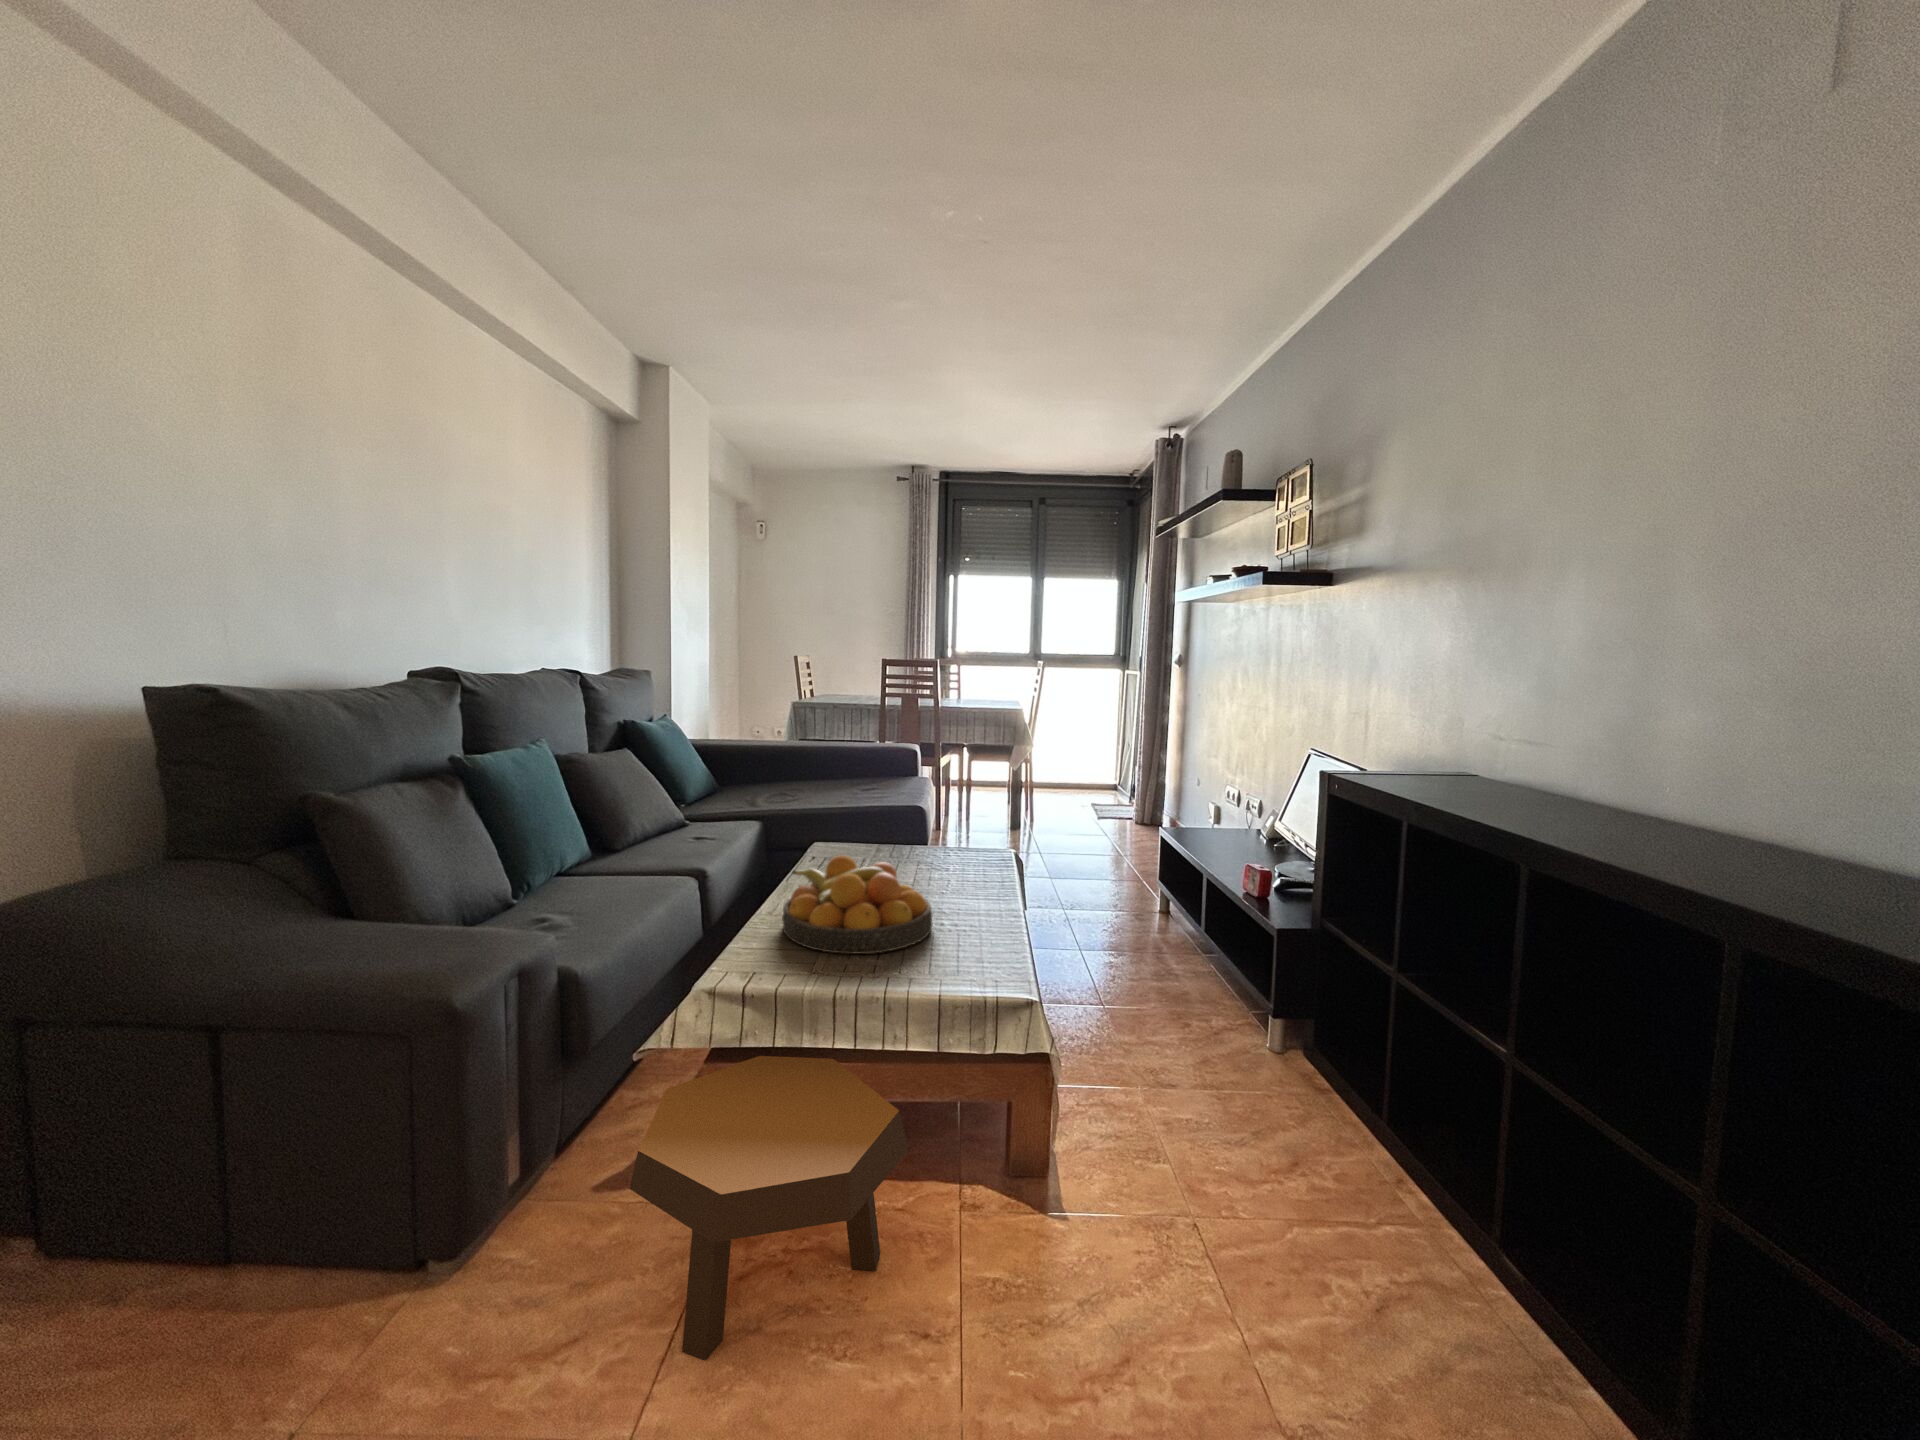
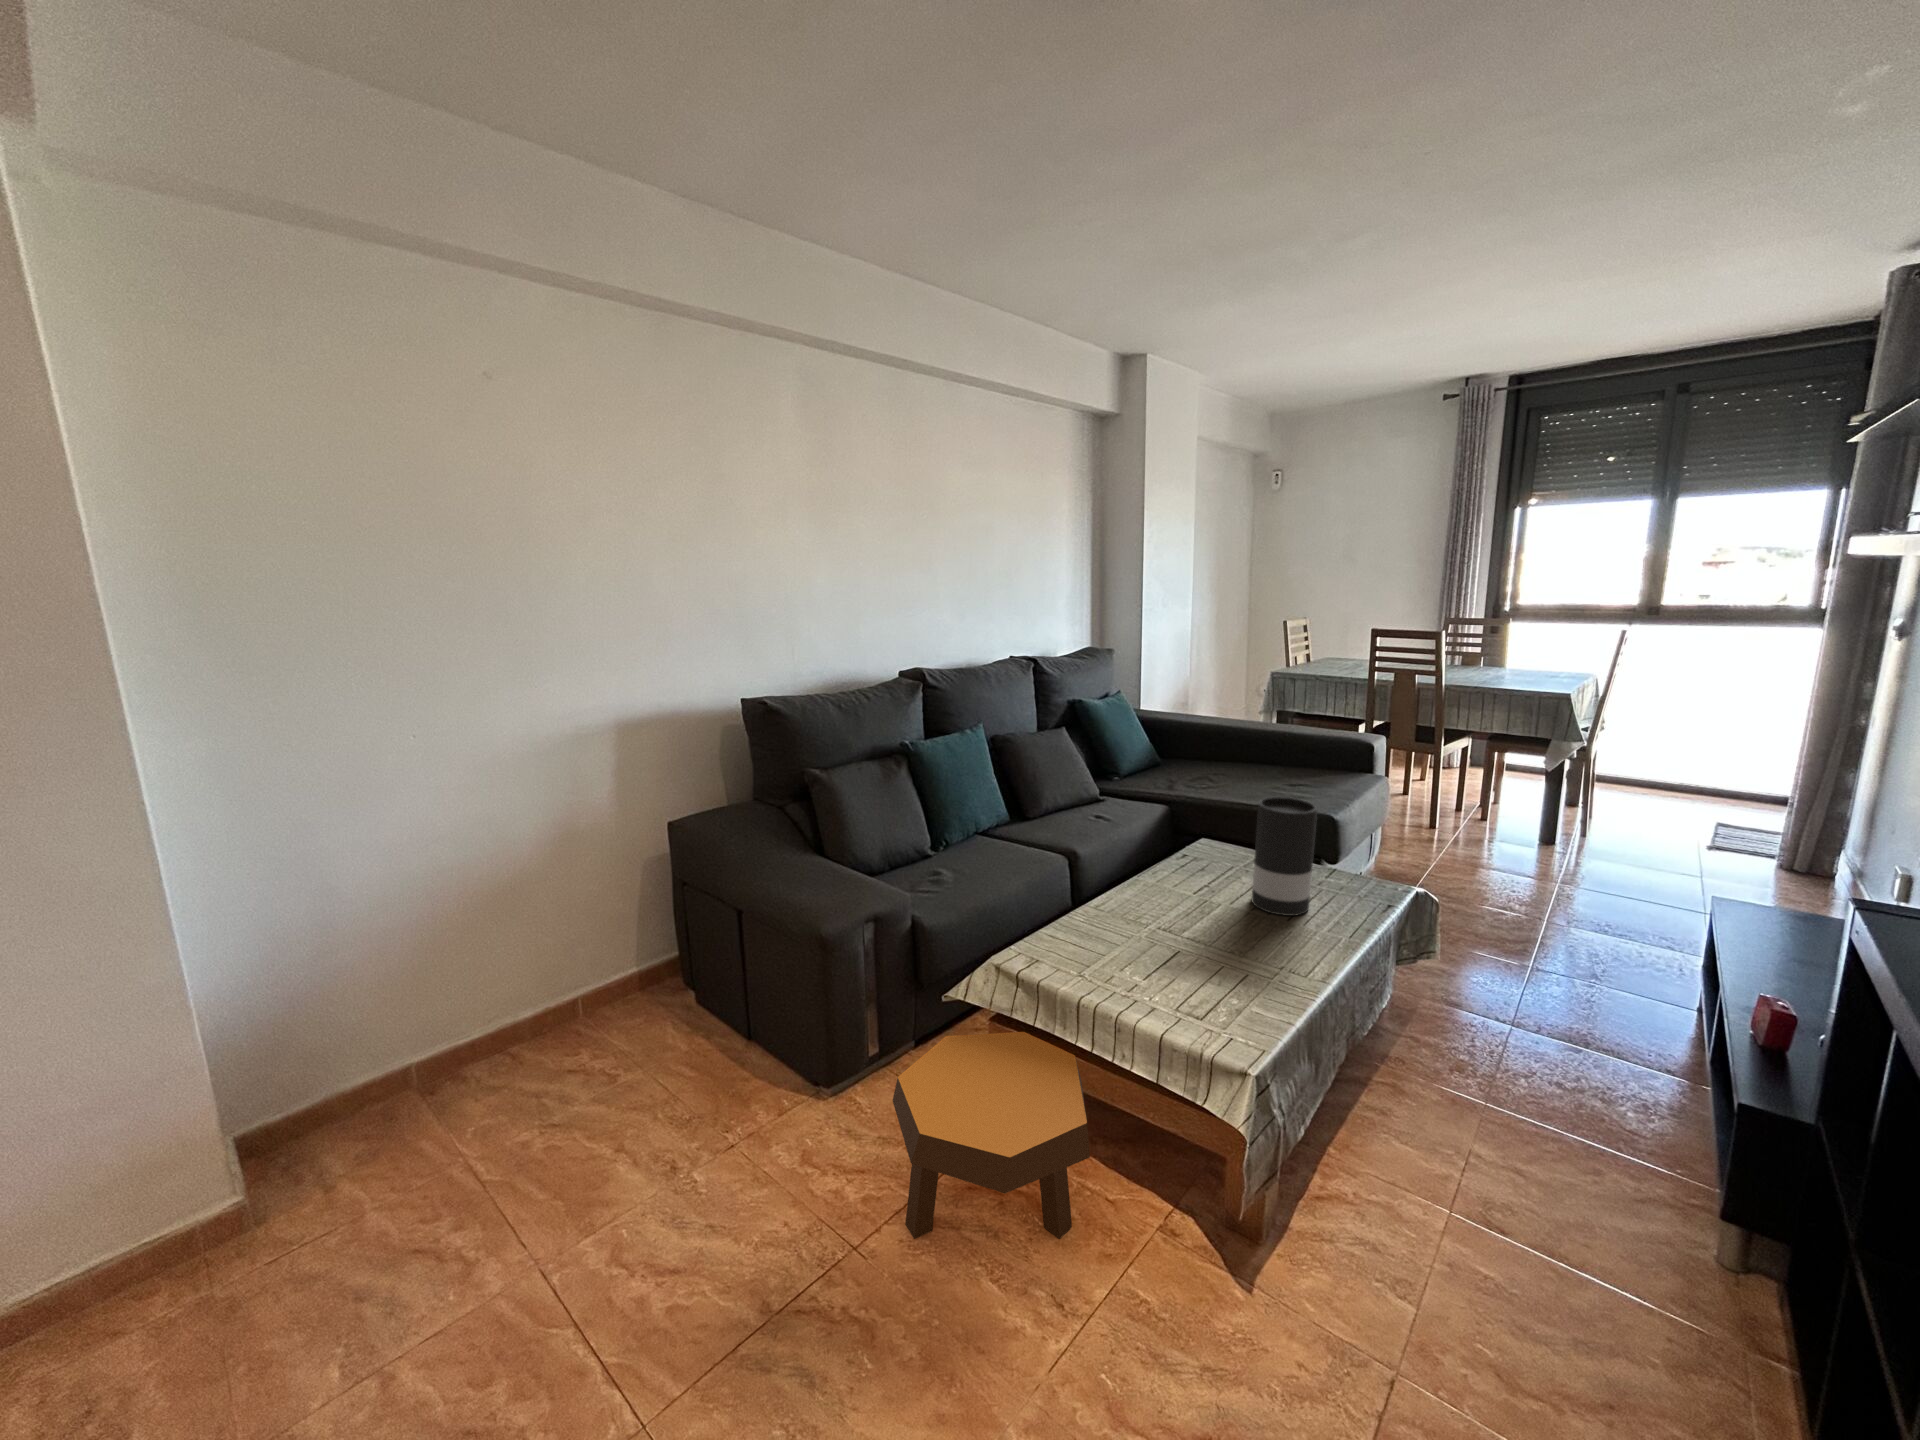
vase: none [912,772,968,886] -> present [1252,797,1318,916]
fruit bowl: present [782,855,932,954] -> none [1084,873,1221,976]

